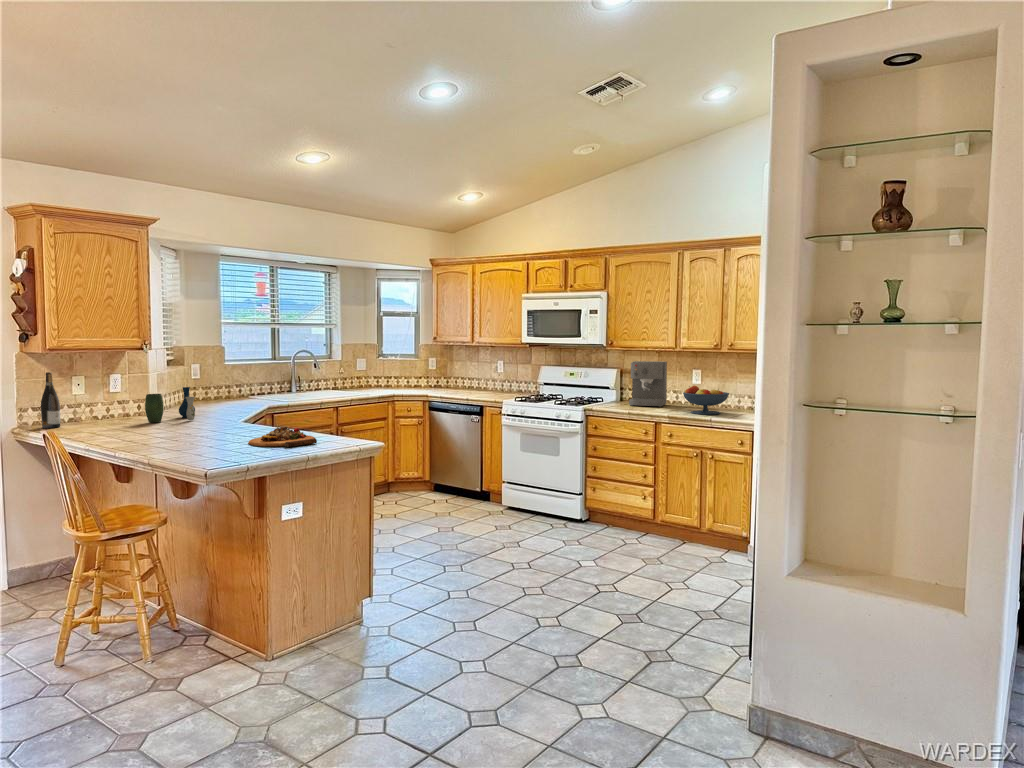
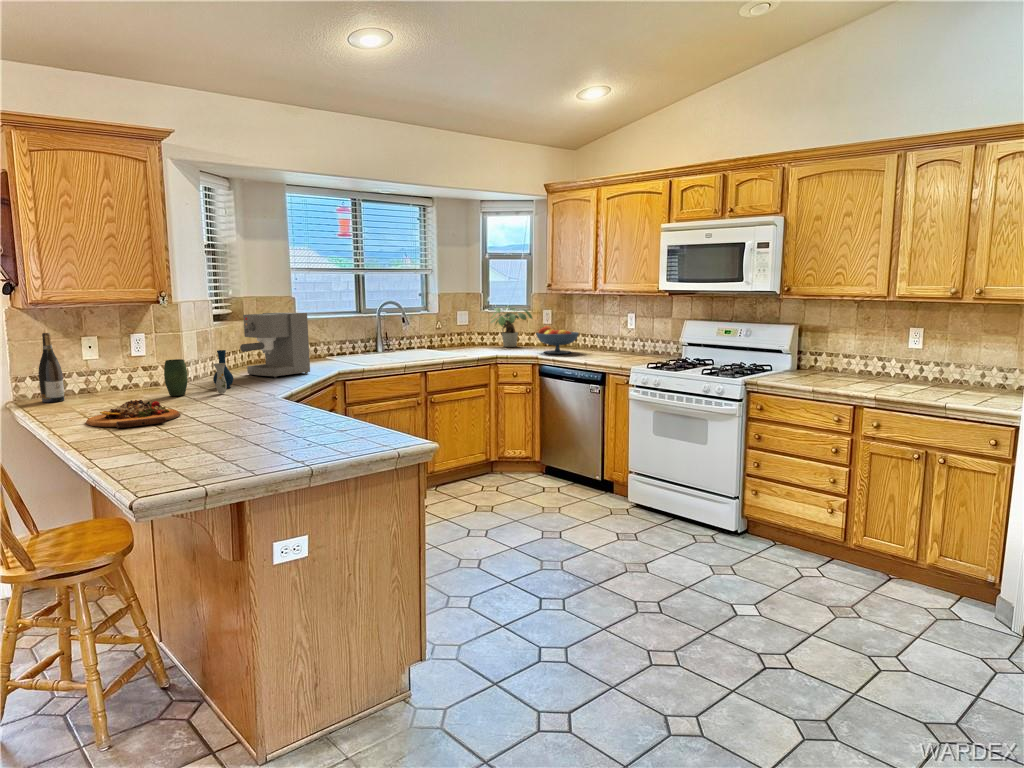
potted plant: none [386,355,421,388] -> present [491,306,532,347]
coffee maker: present [629,361,667,407] -> present [240,313,310,378]
fruit bowl: present [683,385,729,415] -> present [536,326,579,354]
cutting board: present [248,427,317,447] -> present [86,400,180,428]

